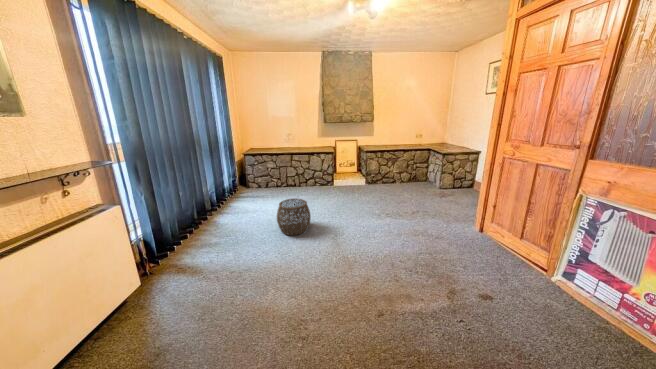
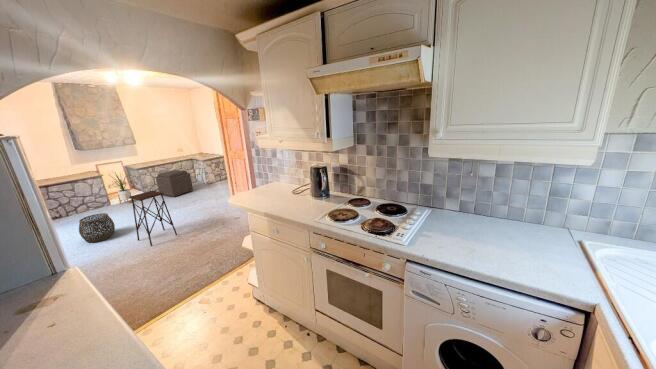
house plant: none [336,148,358,189] -> present [115,173,131,204]
ottoman: none [380,160,422,196] -> present [156,170,193,197]
side table: none [318,190,367,286] -> present [129,191,177,246]

